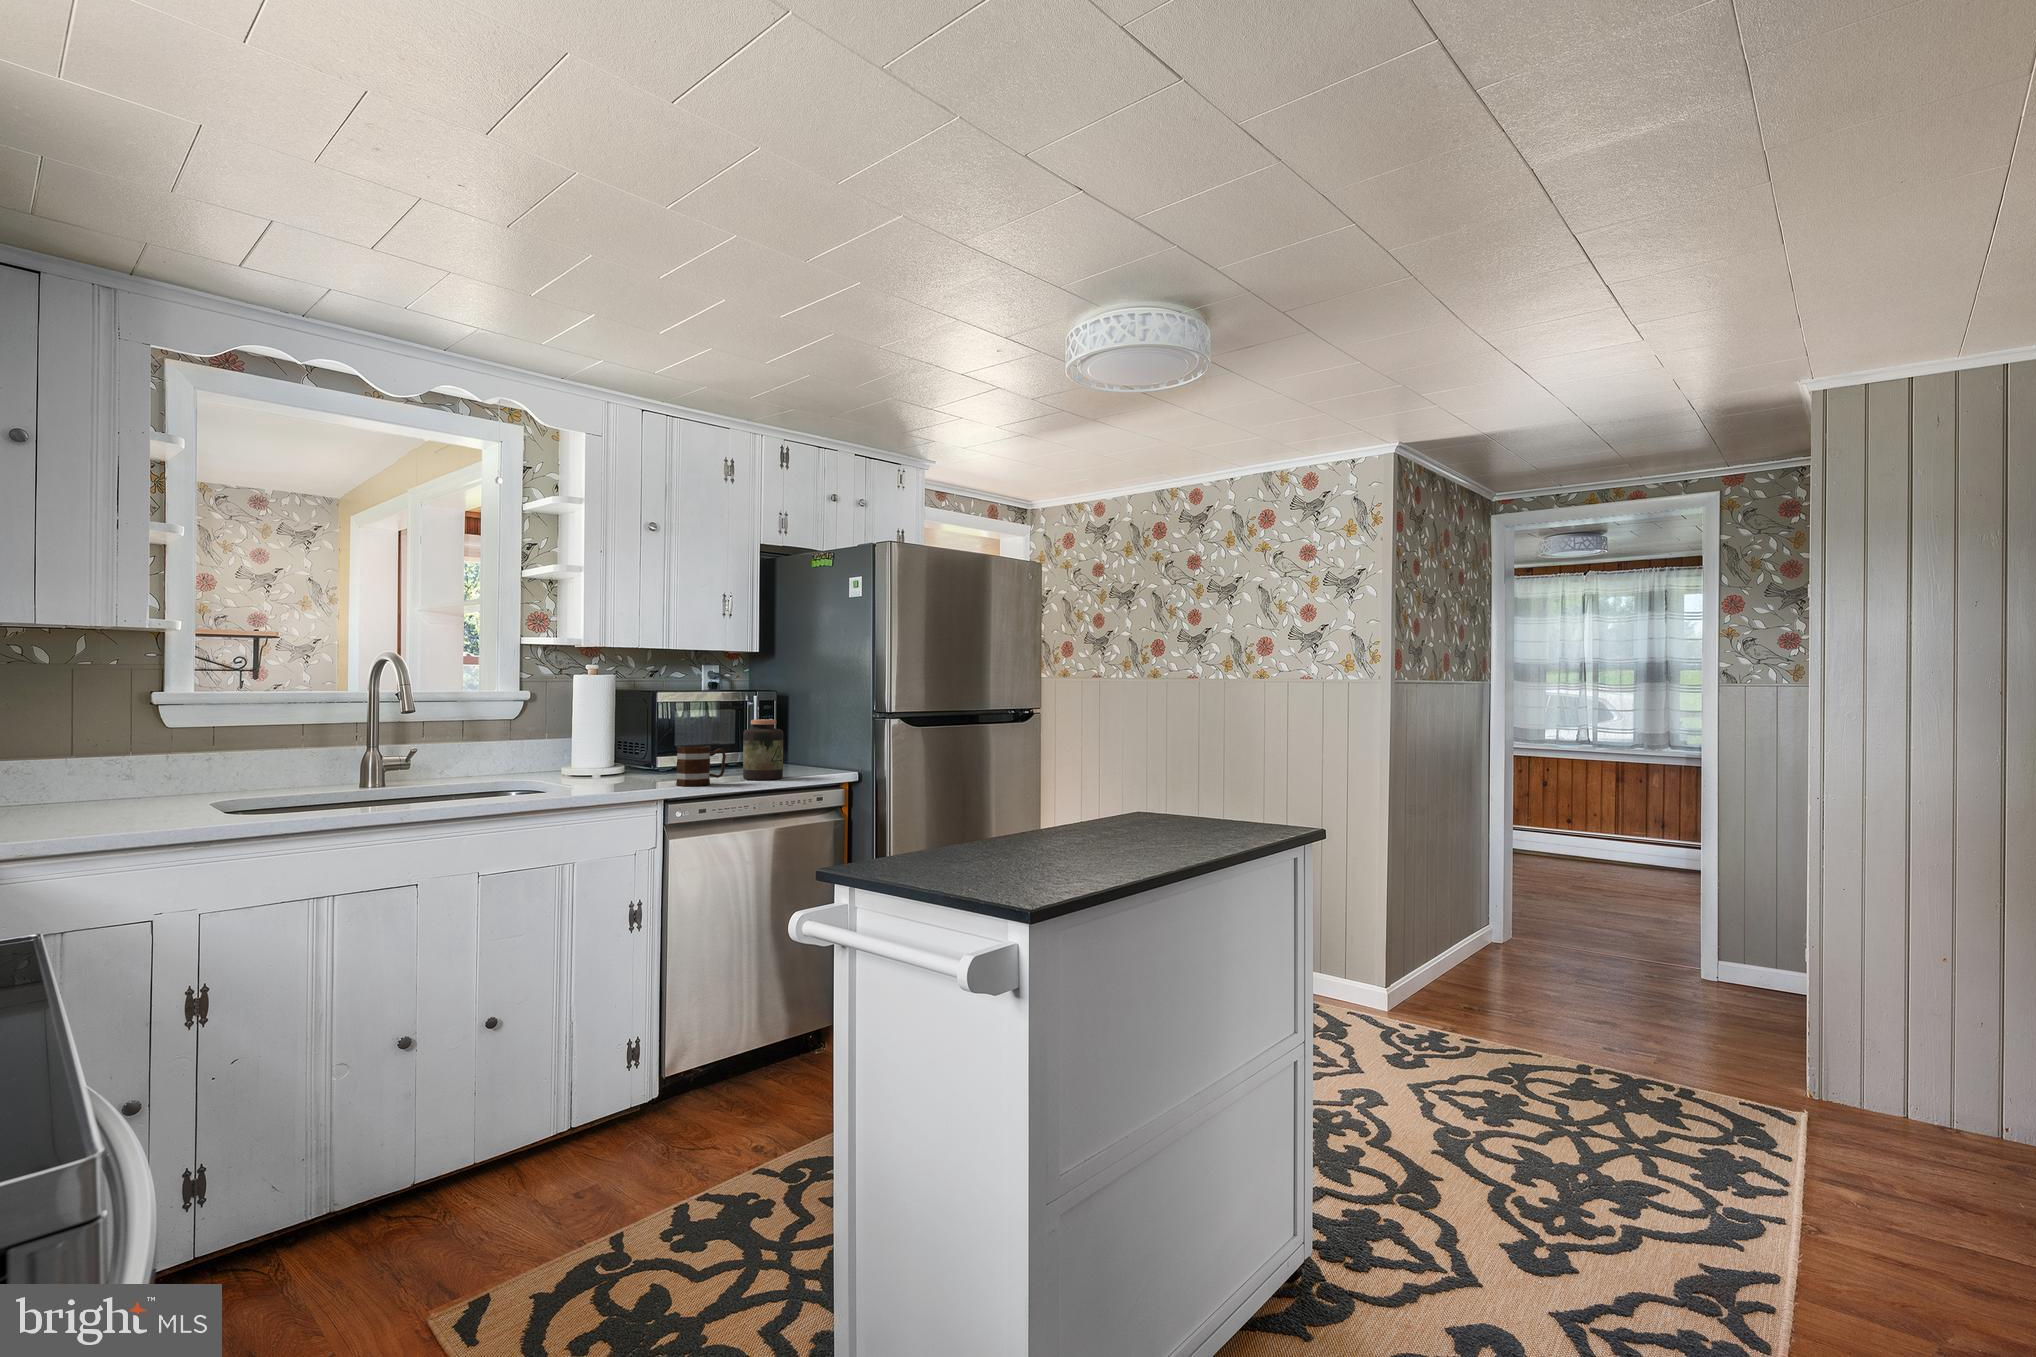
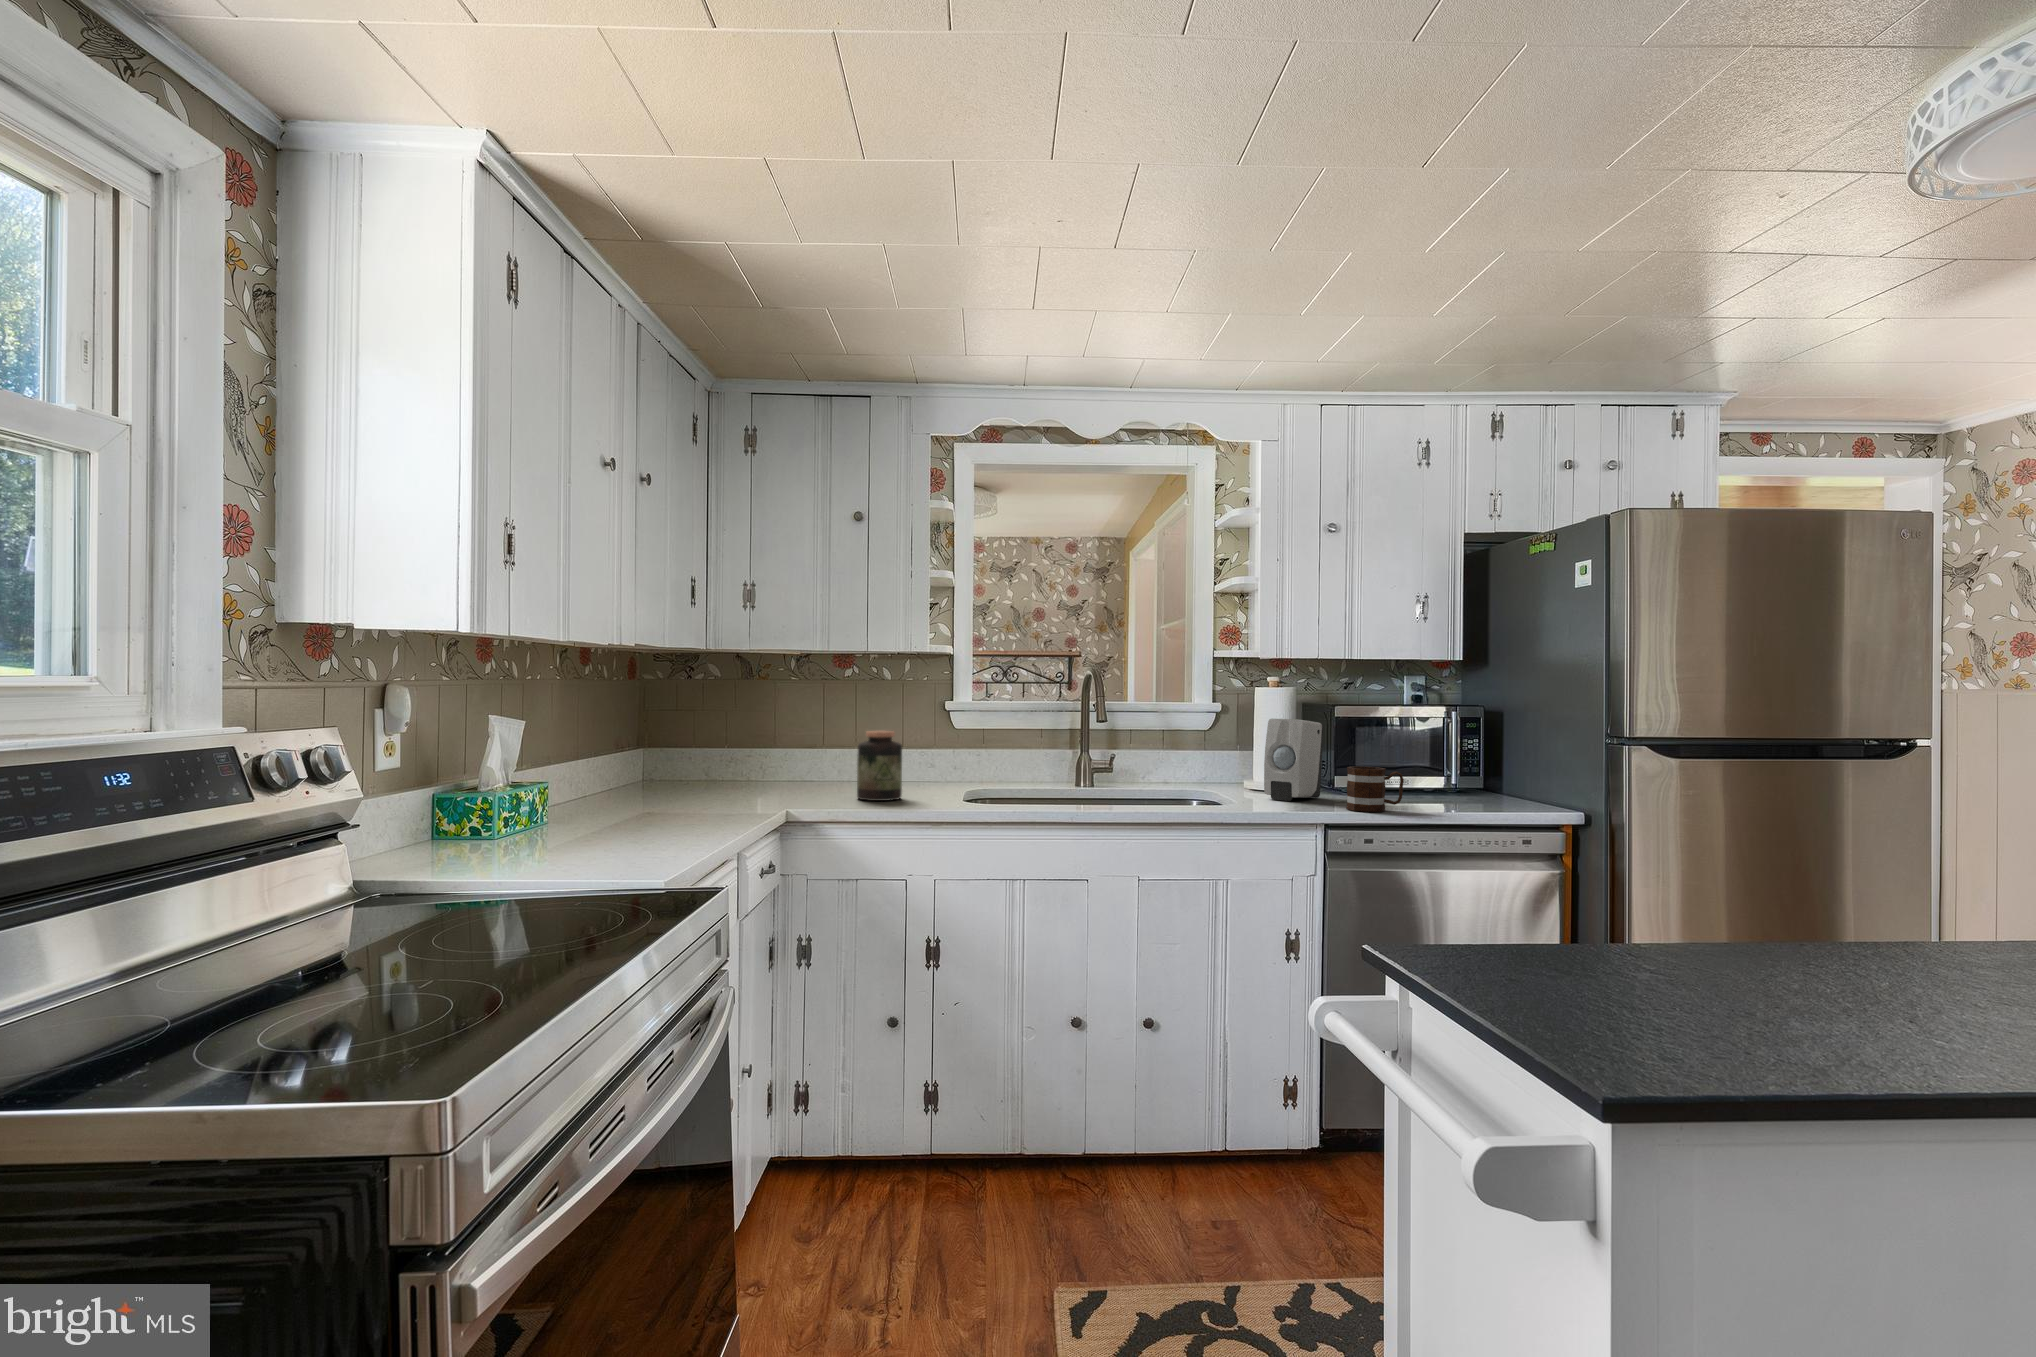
soap dispenser: none [590,705,644,783] -> present [1264,718,1324,801]
jar: present [743,719,783,780] -> present [857,731,902,801]

